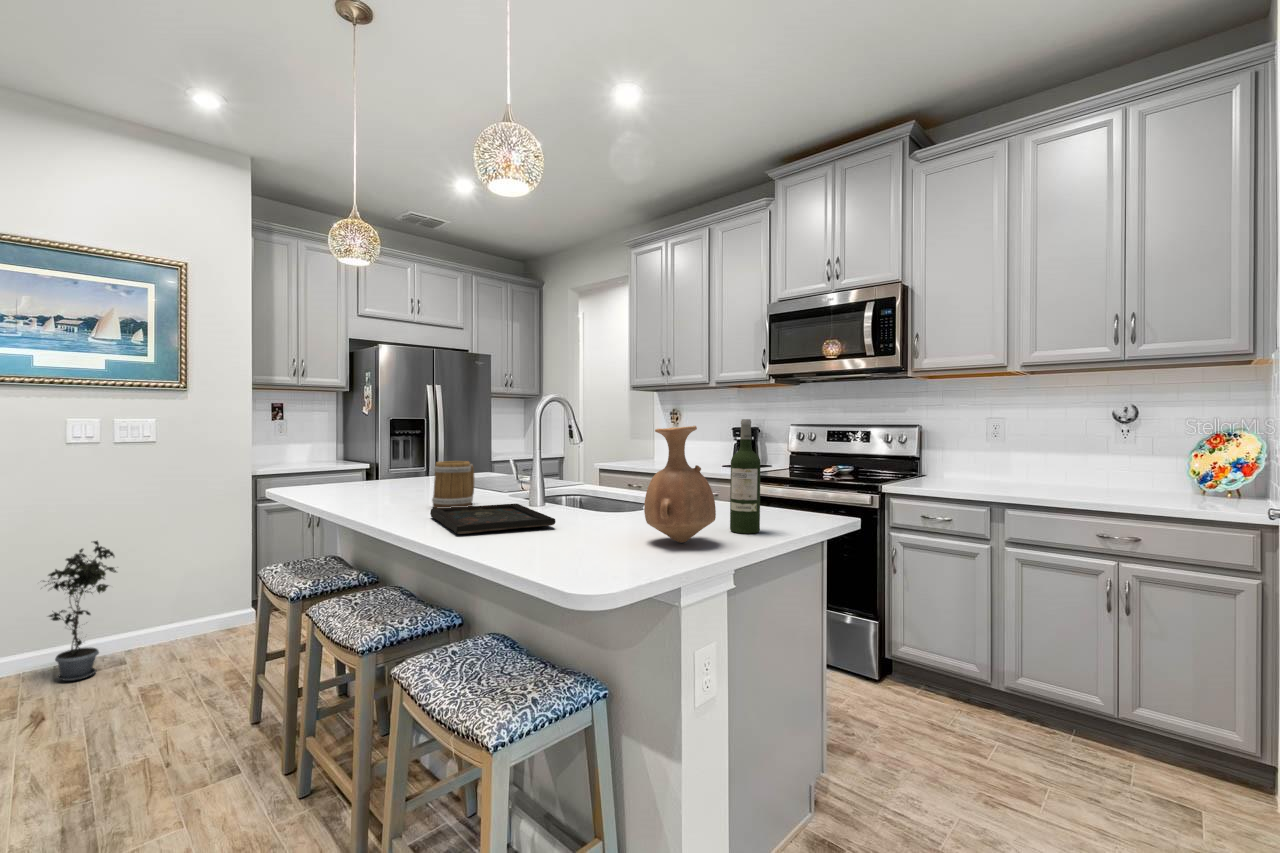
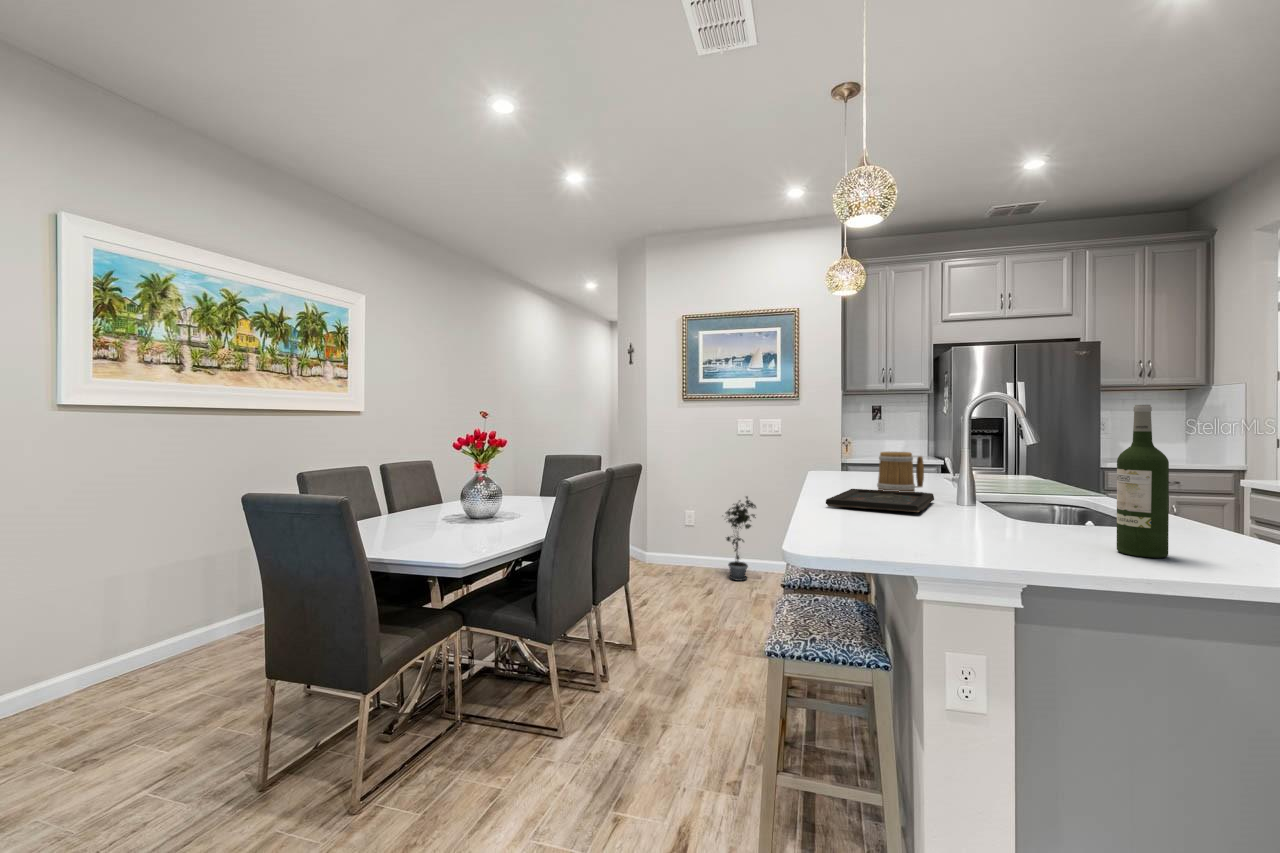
vase: present [644,426,716,543] -> none [948,414,1048,544]

